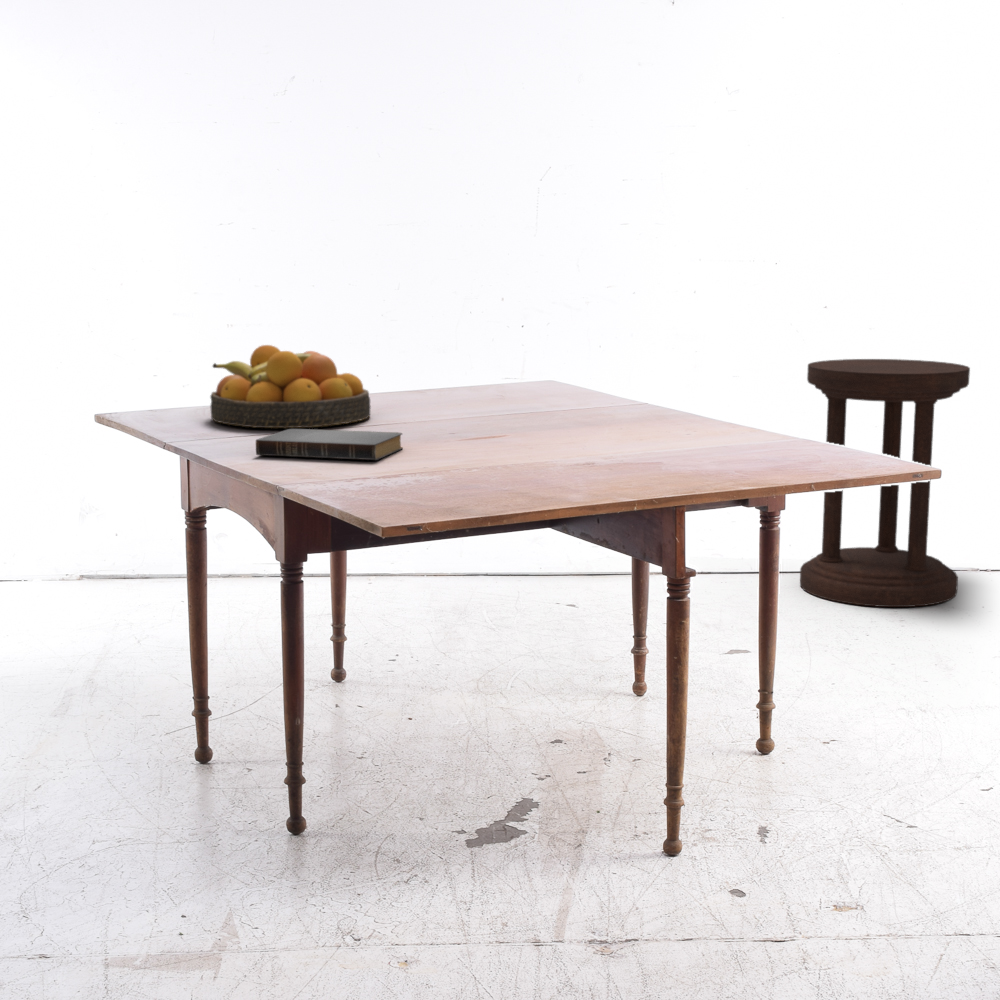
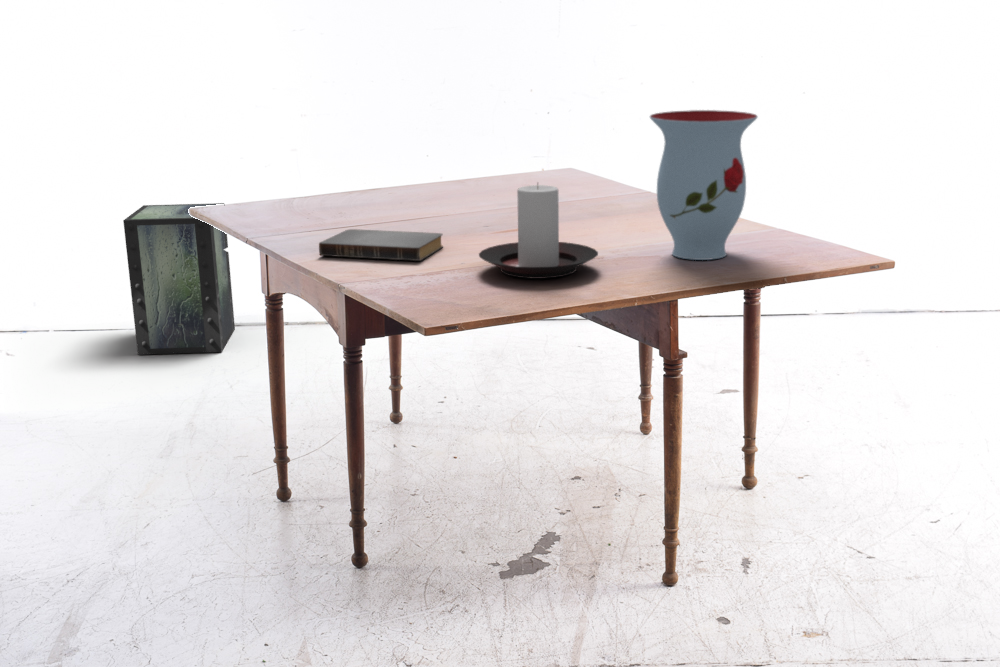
vase: none [646,291,771,461] -> present [650,110,757,260]
fruit bowl: present [211,345,371,428] -> none [282,150,417,225]
side table: present [800,359,970,607] -> none [780,137,927,350]
candle holder: none [446,365,586,476] -> present [479,185,598,279]
storage box: none [12,428,142,607] -> present [123,203,235,355]

